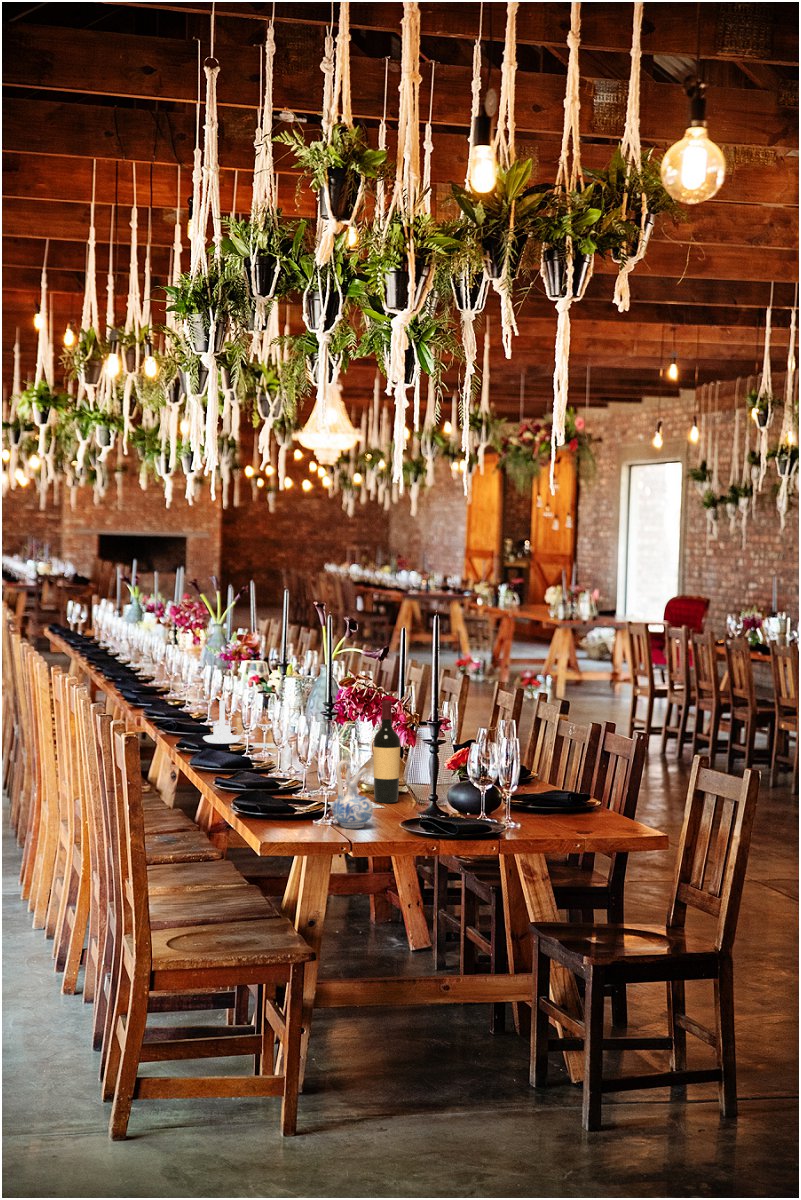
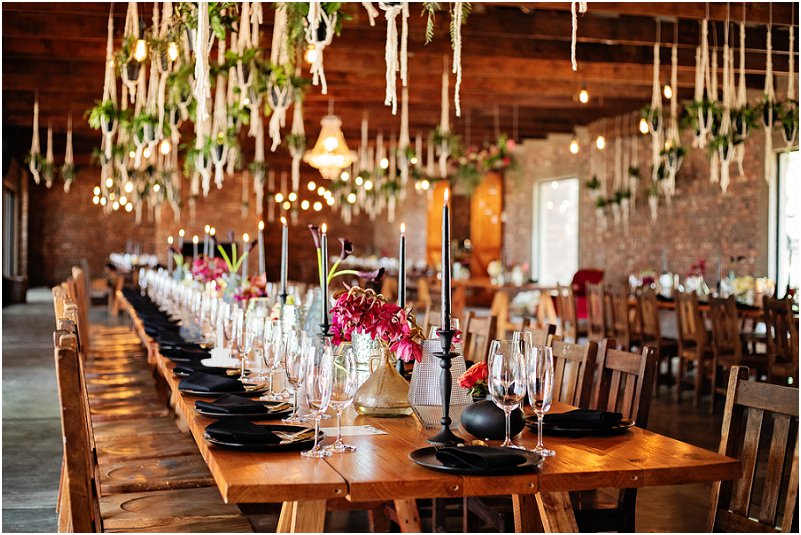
wine bottle: present [373,701,400,803] -> none [373,306,405,427]
ceramic pitcher: present [332,760,373,828] -> present [180,303,203,342]

